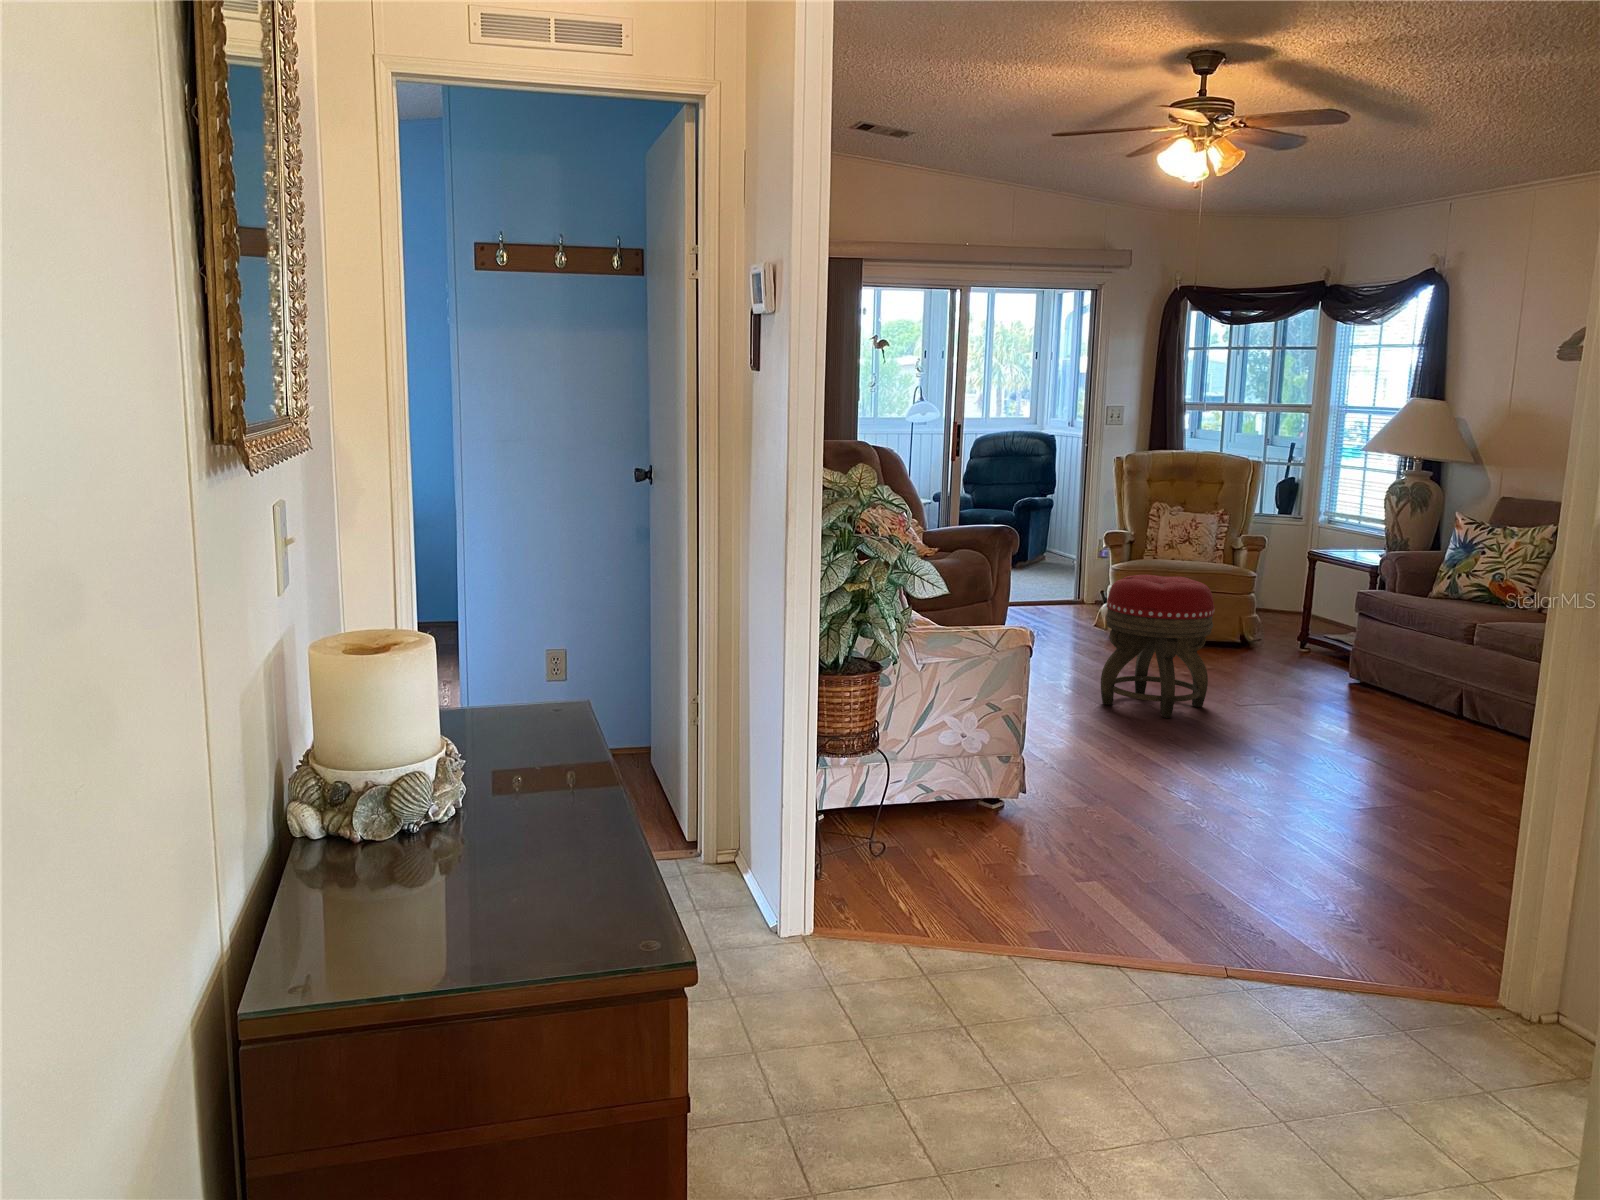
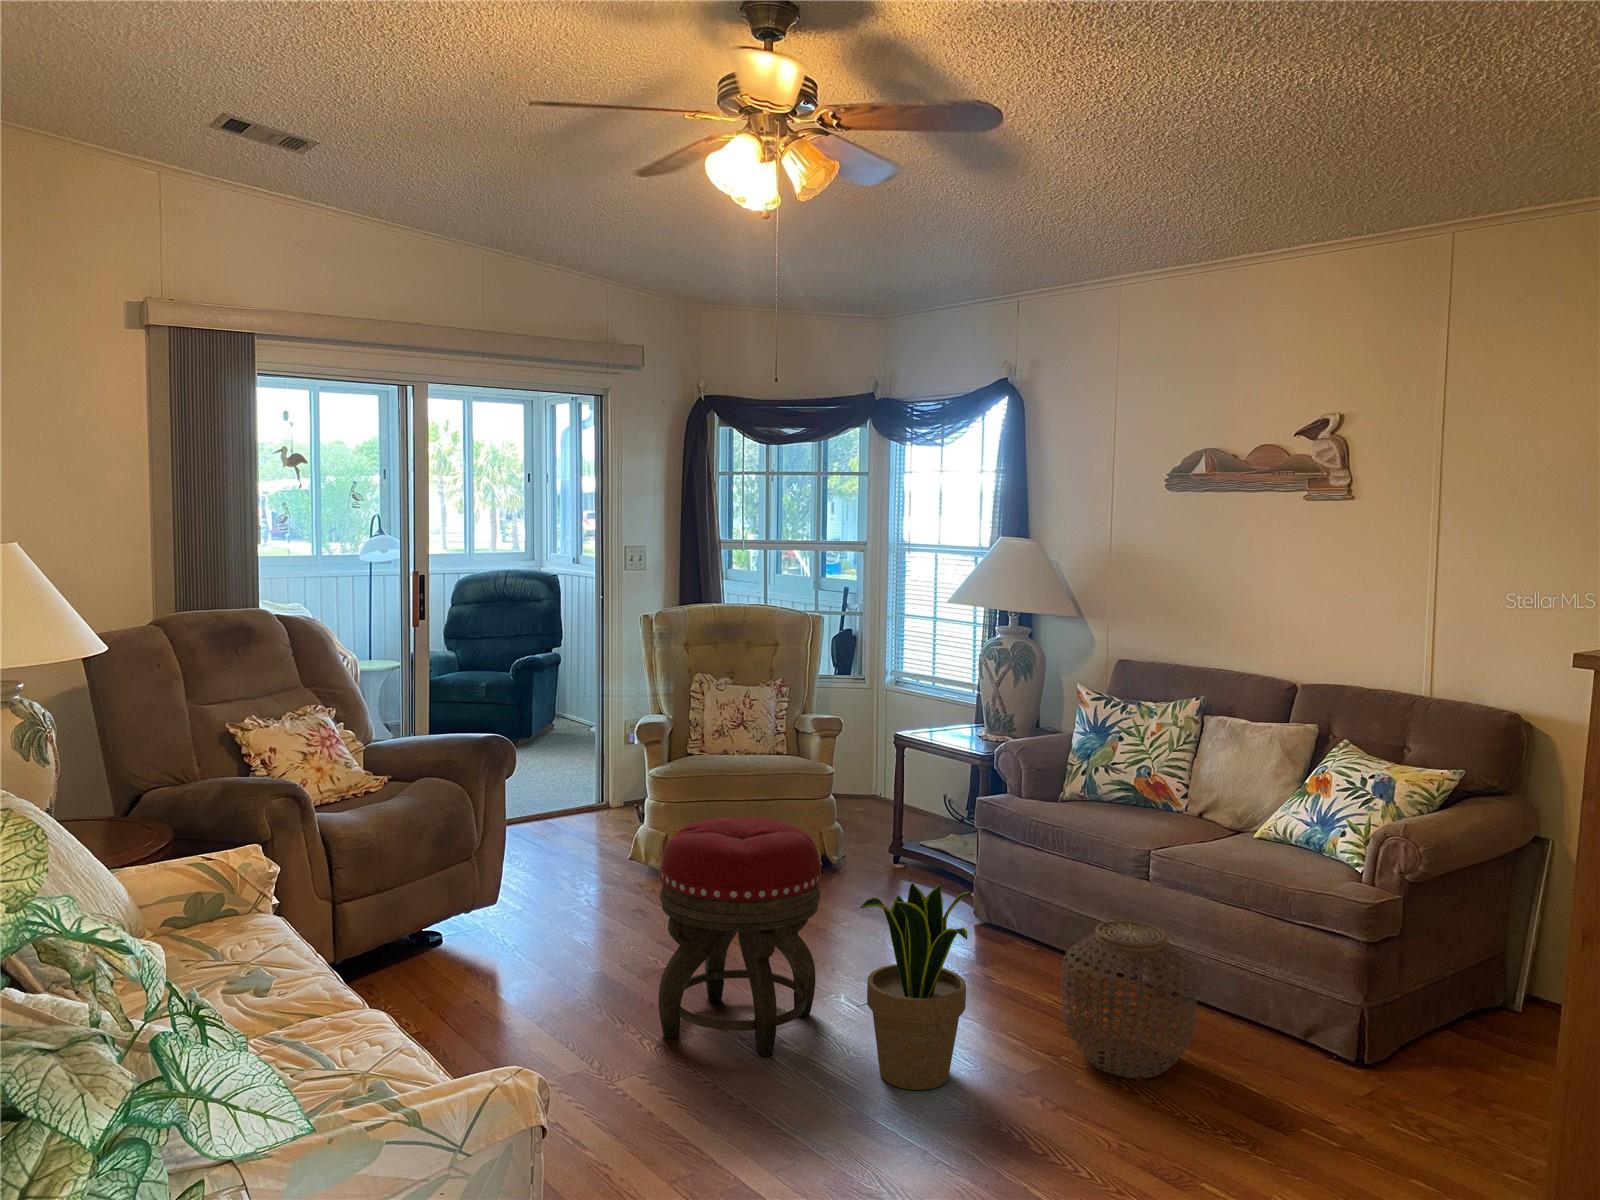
potted plant: none [1231,611,1314,742] -> present [860,883,972,1090]
woven basket: none [1375,655,1478,757] -> present [1061,920,1198,1078]

